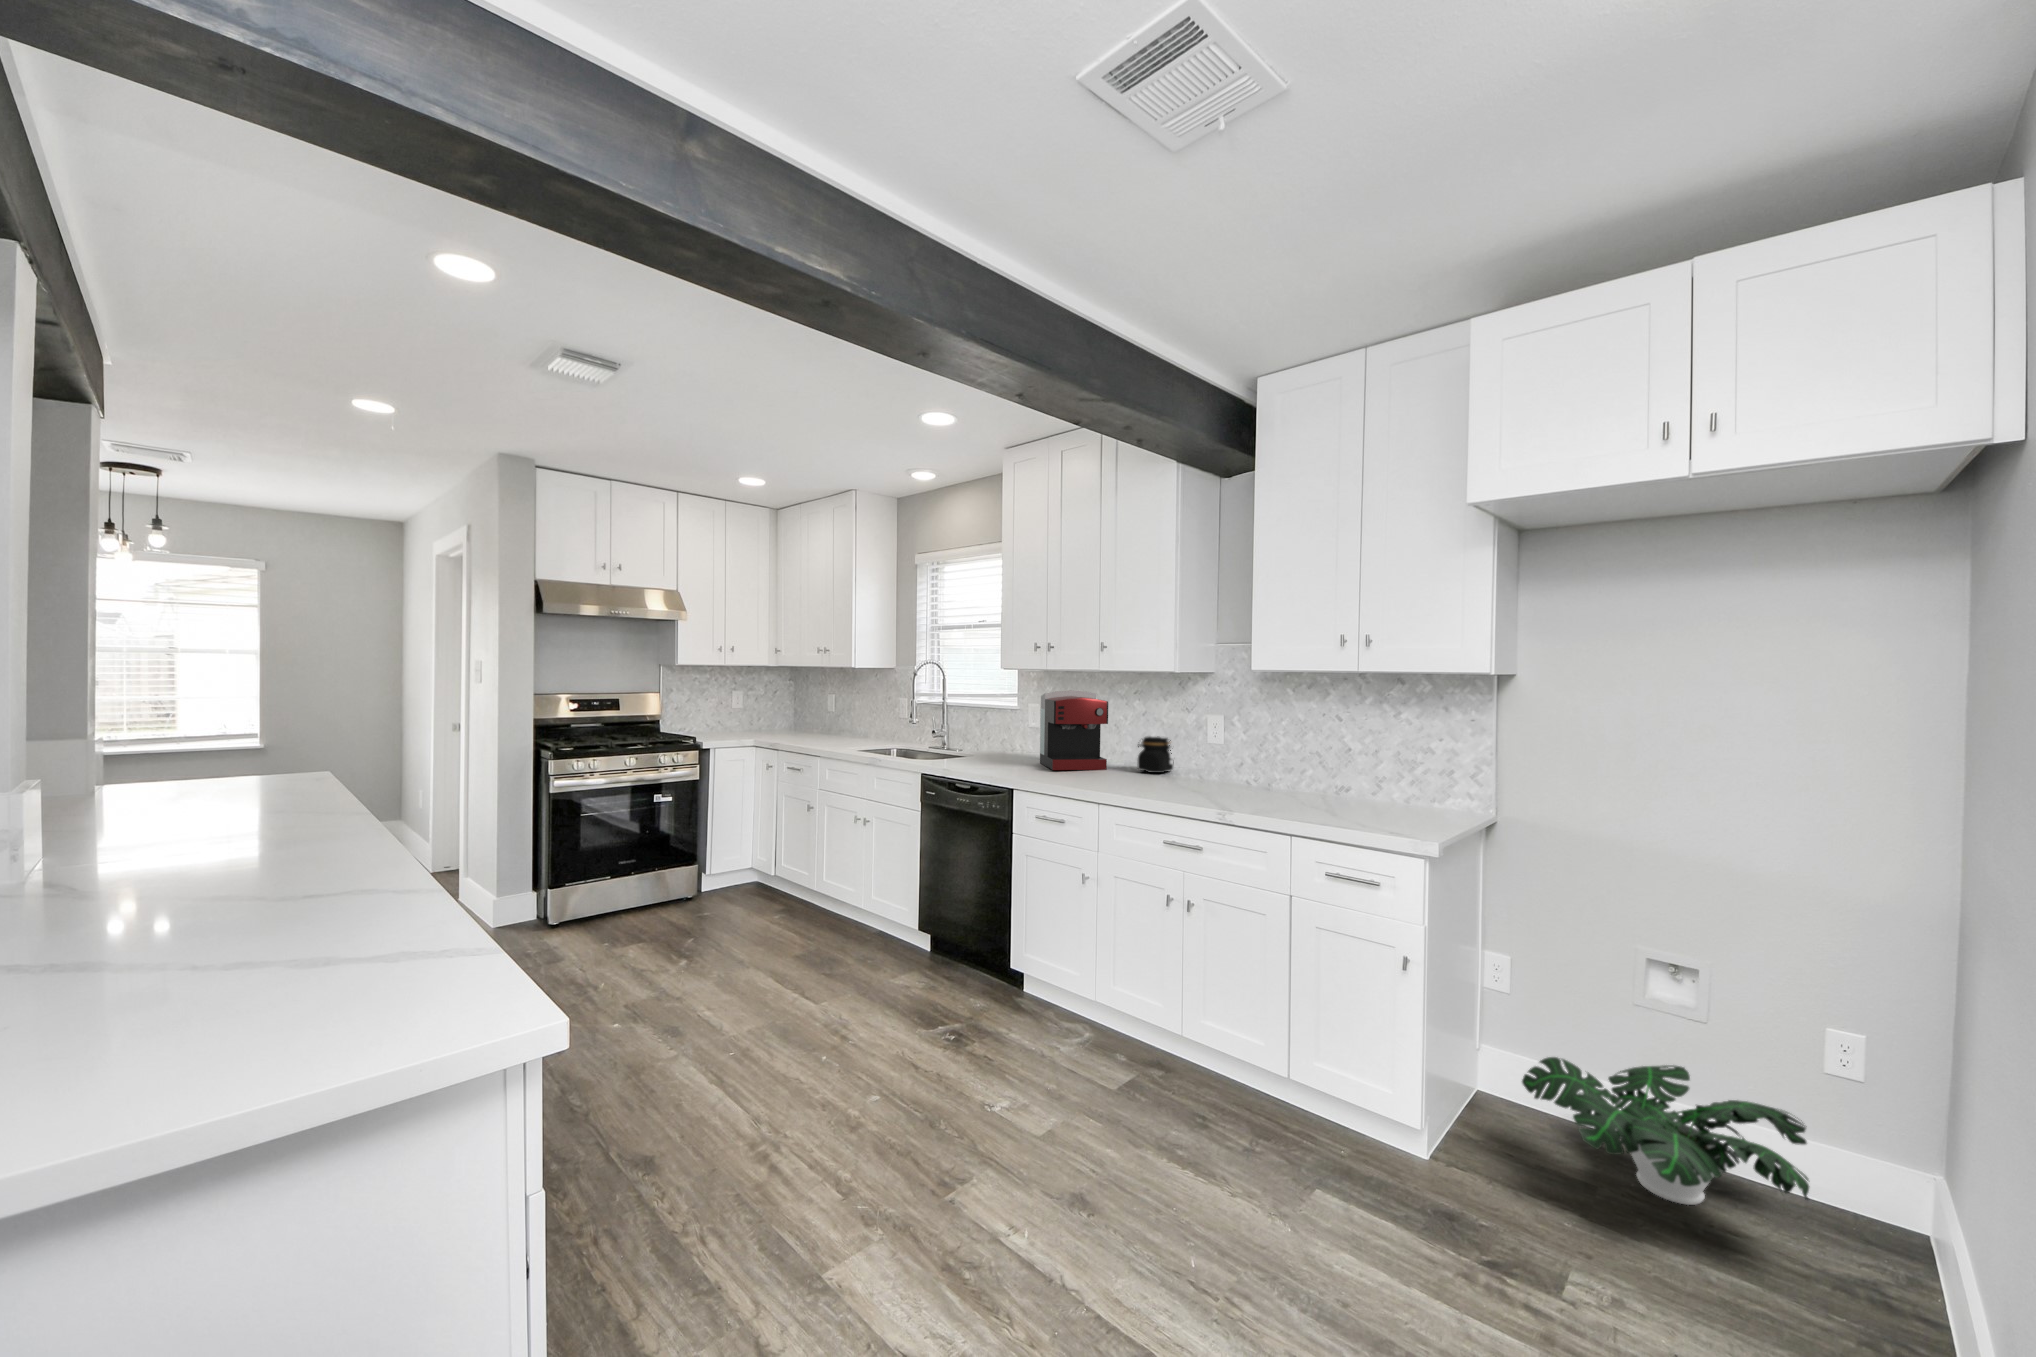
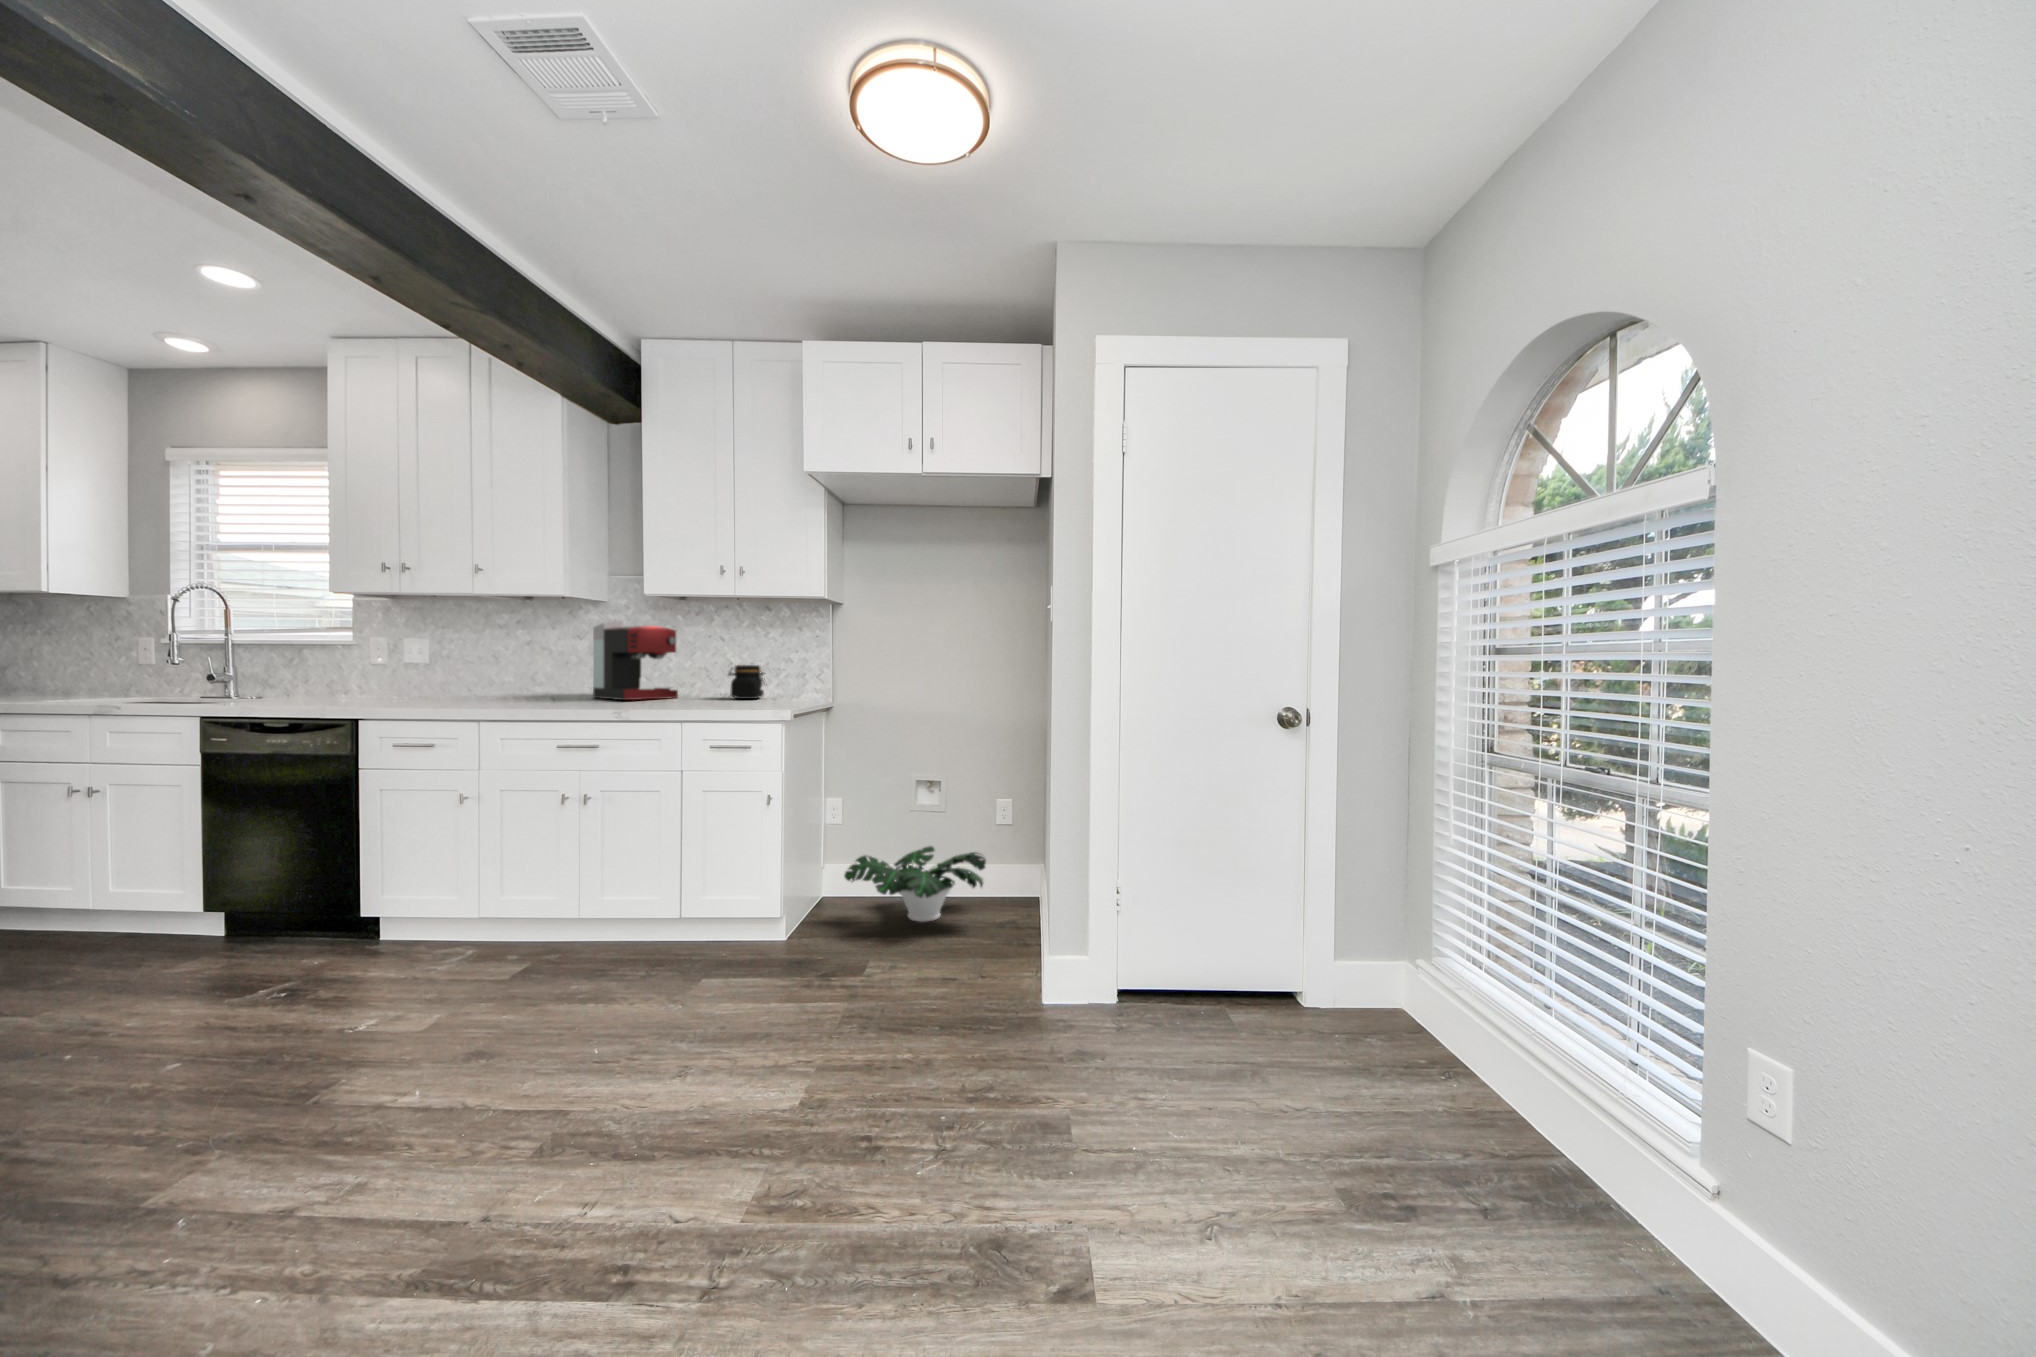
coffee maker: present [1040,690,1108,770] -> present [593,621,678,700]
jar: present [1137,736,1174,773] -> present [728,665,765,699]

